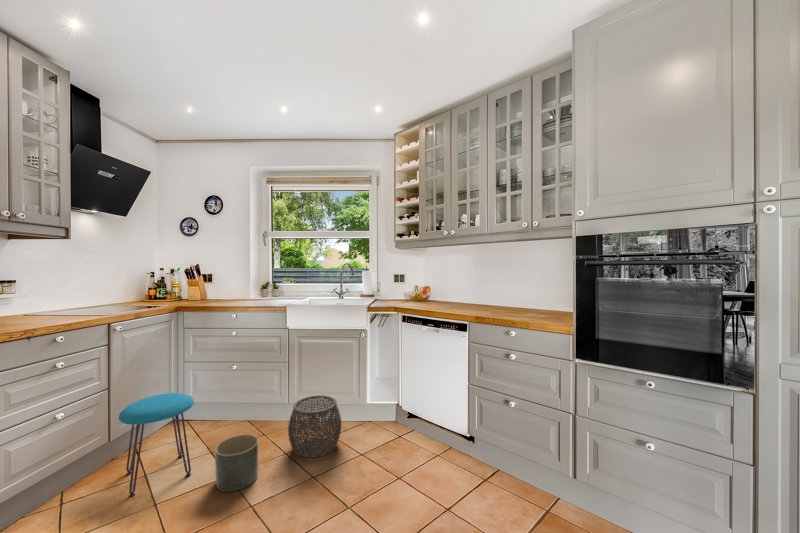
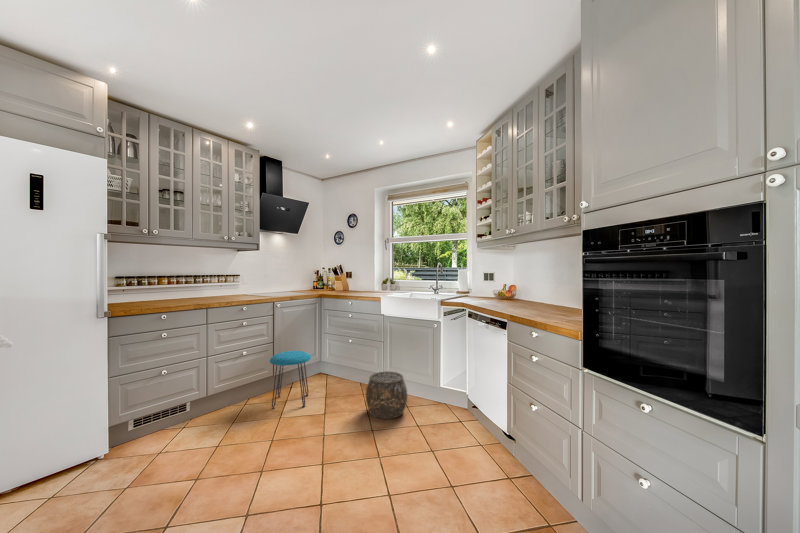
planter: present [215,434,259,492] -> none [312,387,340,423]

